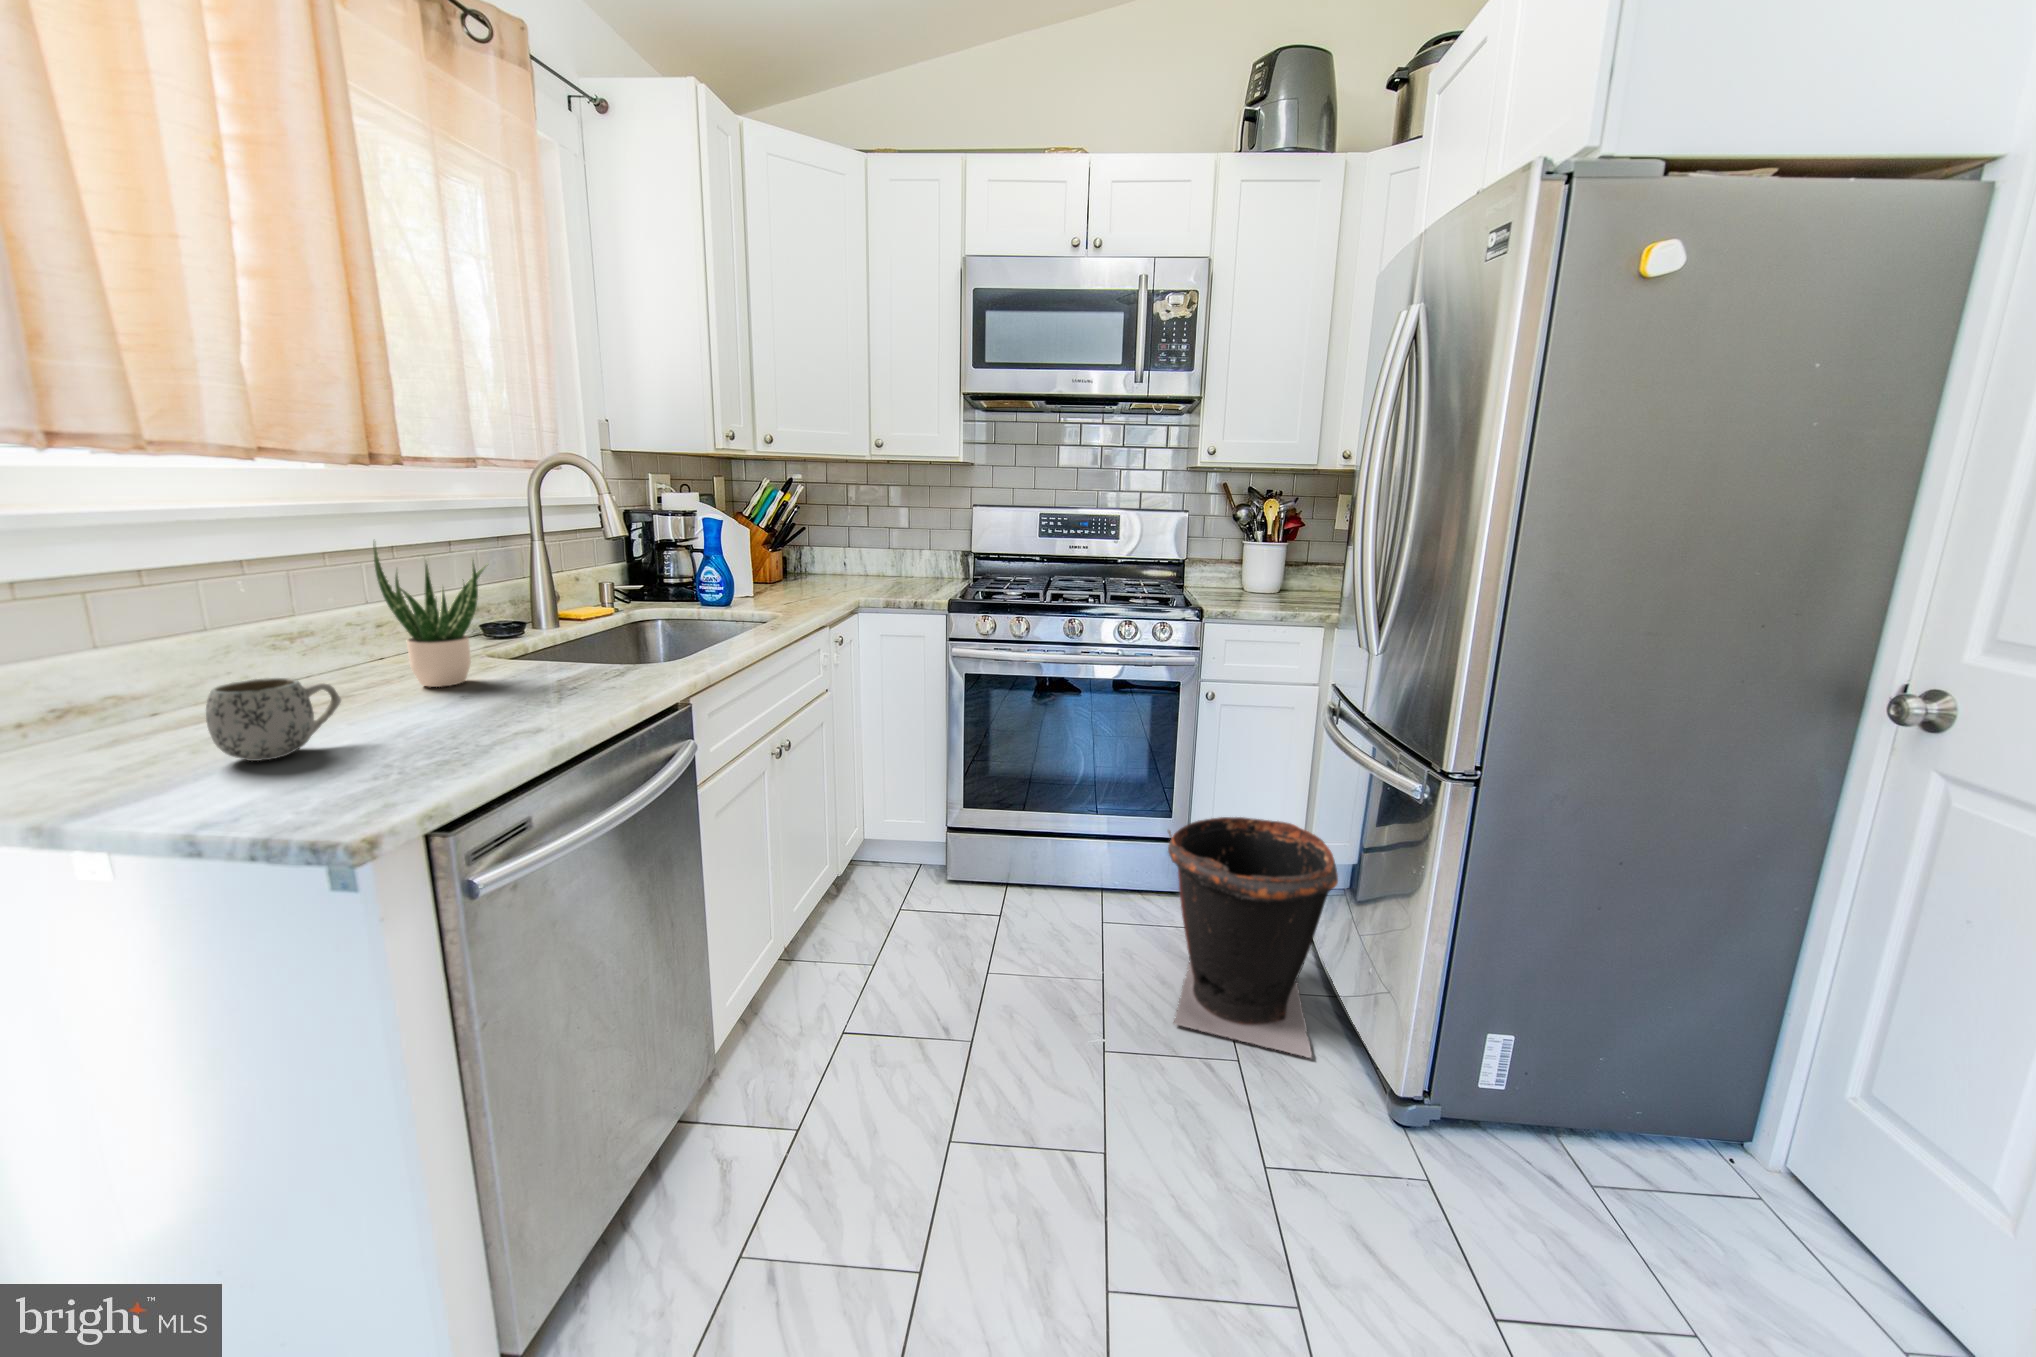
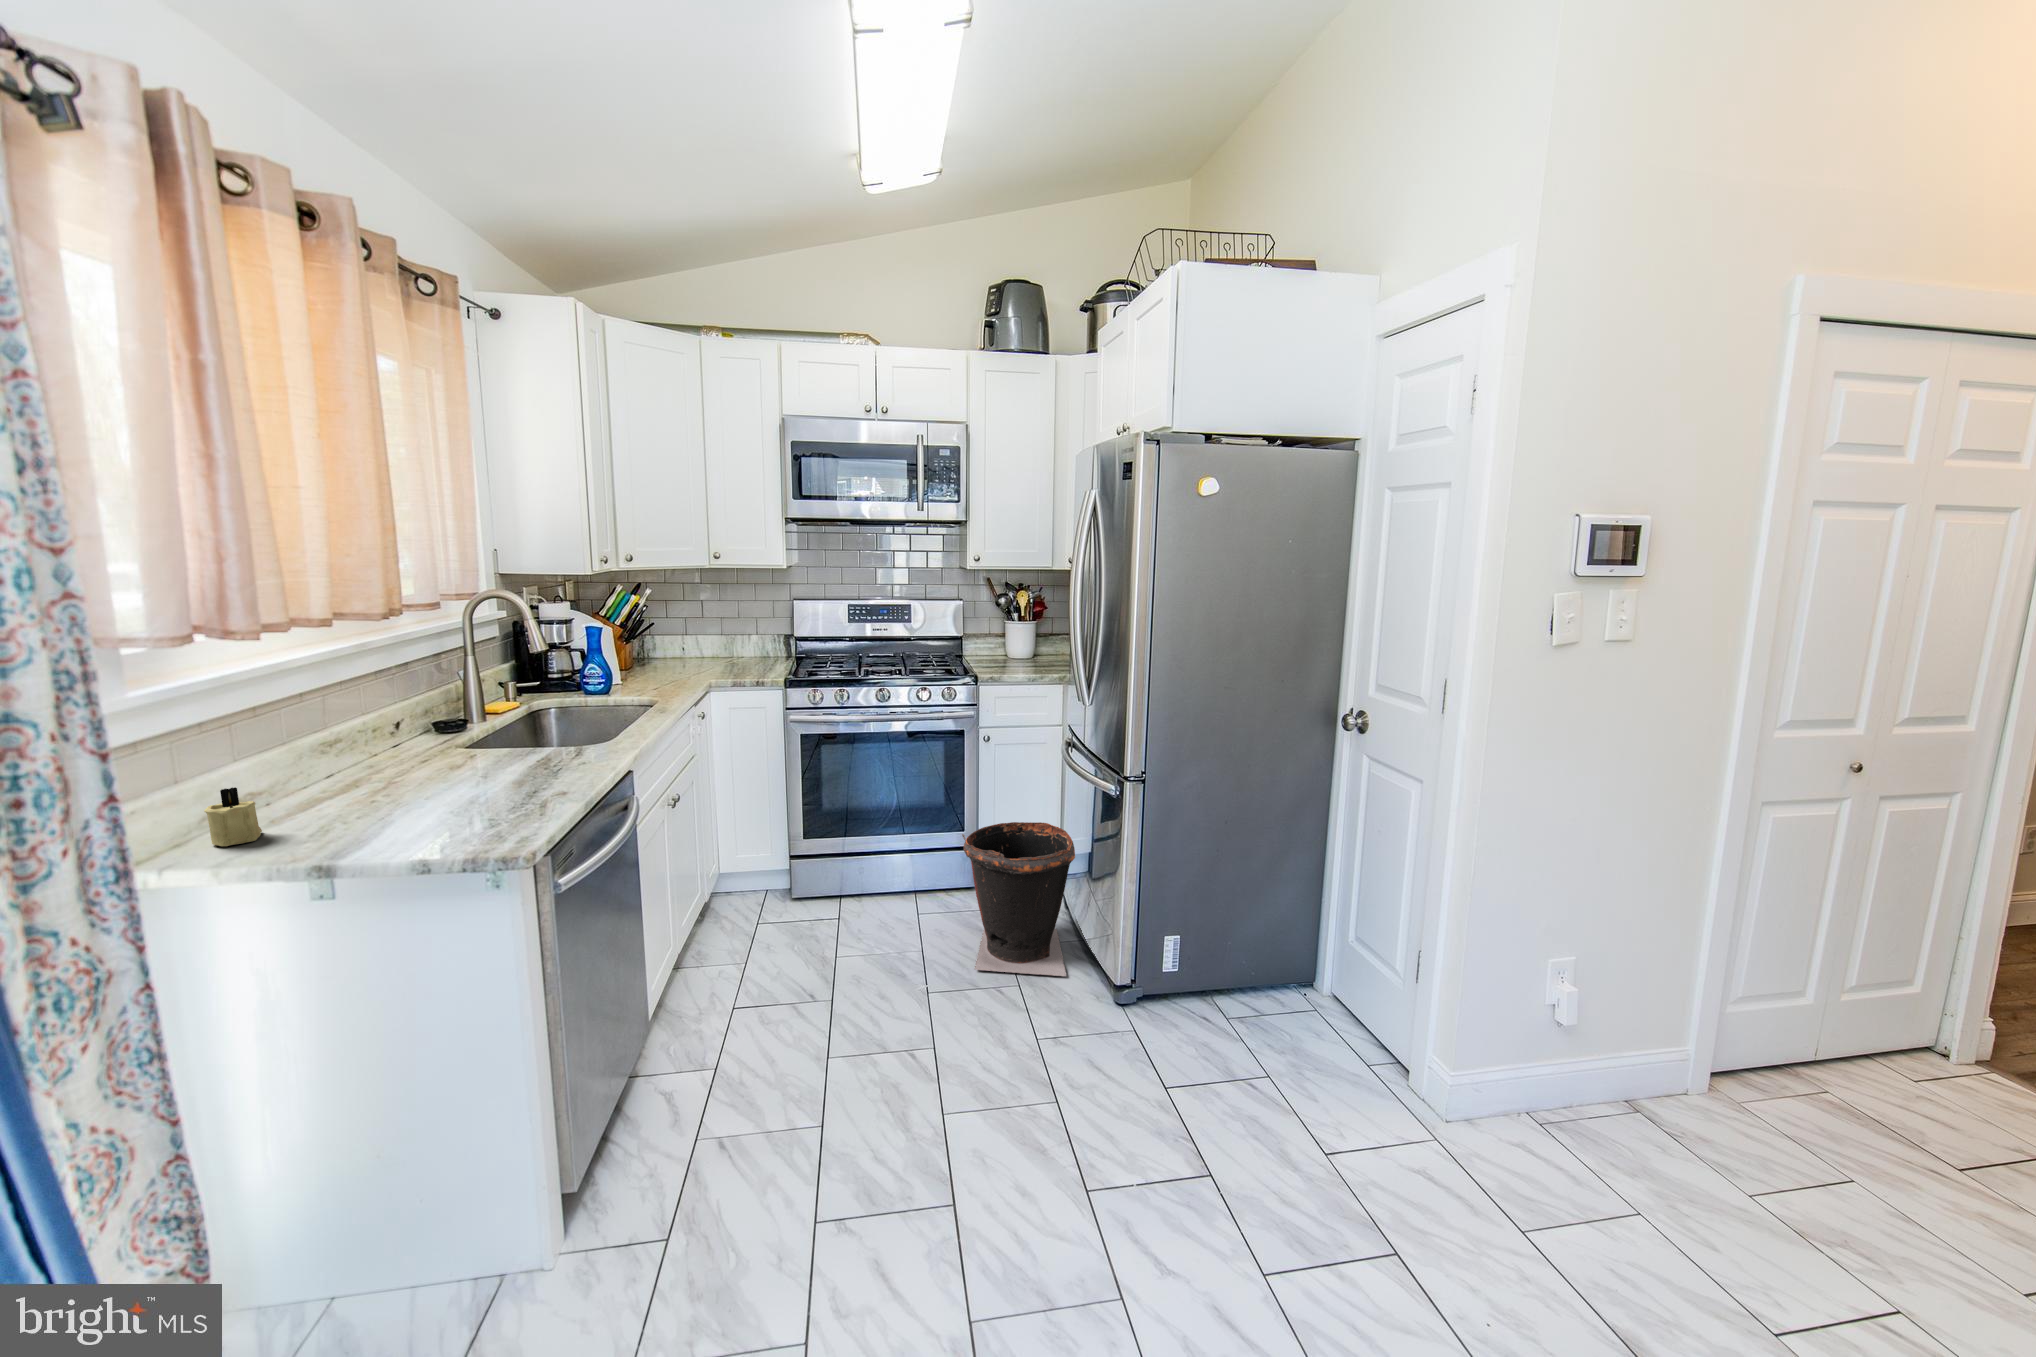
potted plant: present [373,544,486,687] -> none [377,671,464,776]
mug: present [206,678,341,761] -> none [328,776,408,833]
candle: none [54,679,152,764] -> present [204,787,262,846]

